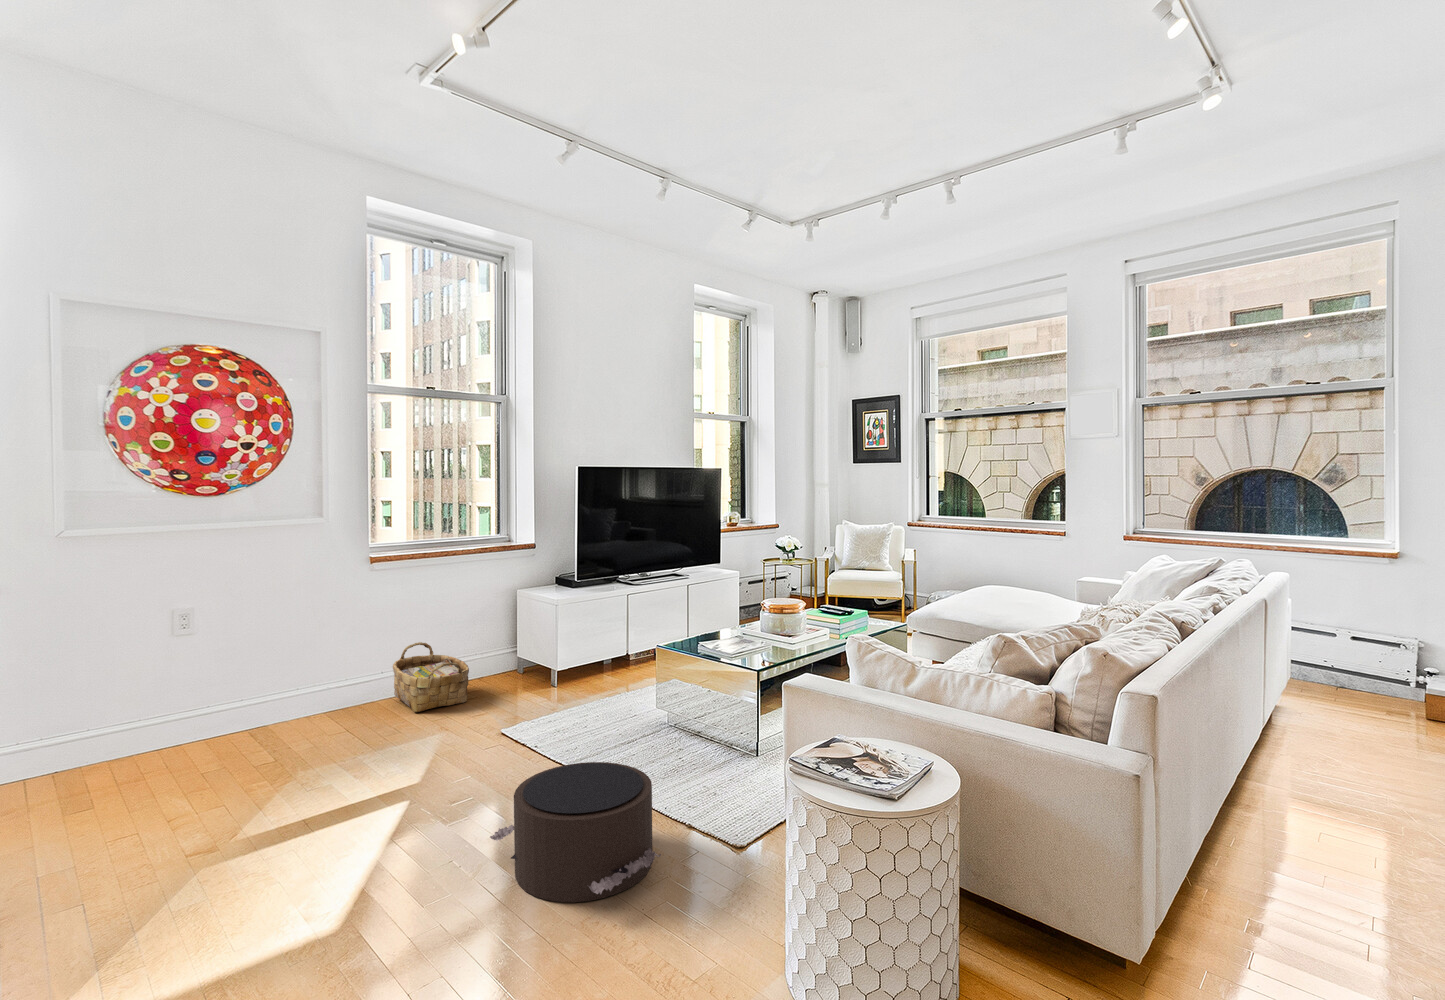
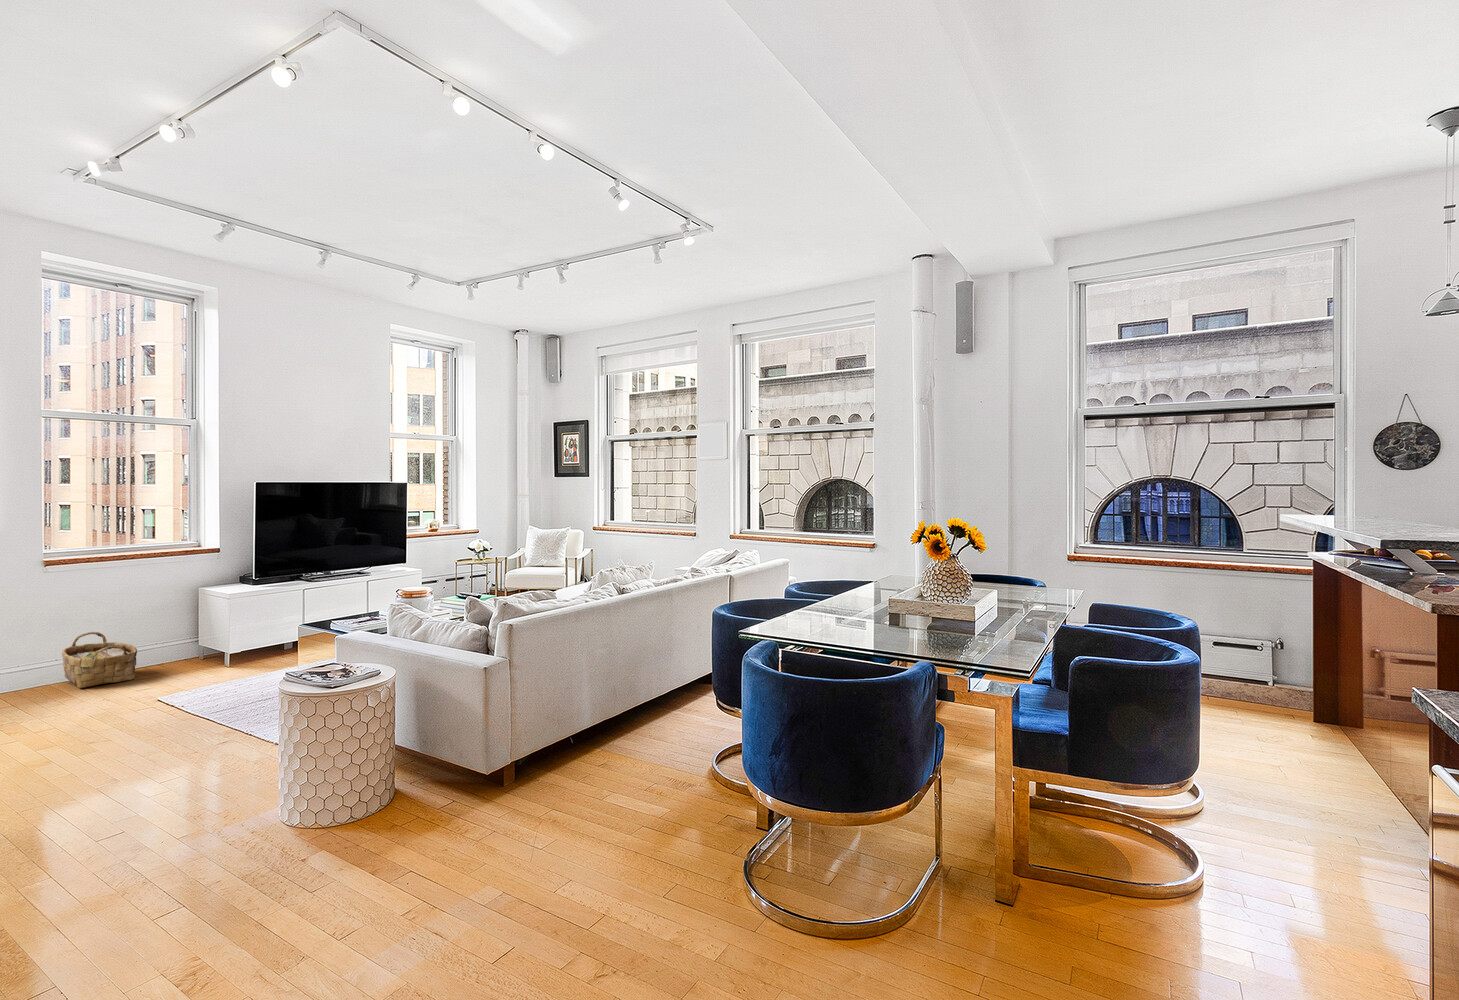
pouf: present [490,762,661,902] -> none [89,698,222,782]

